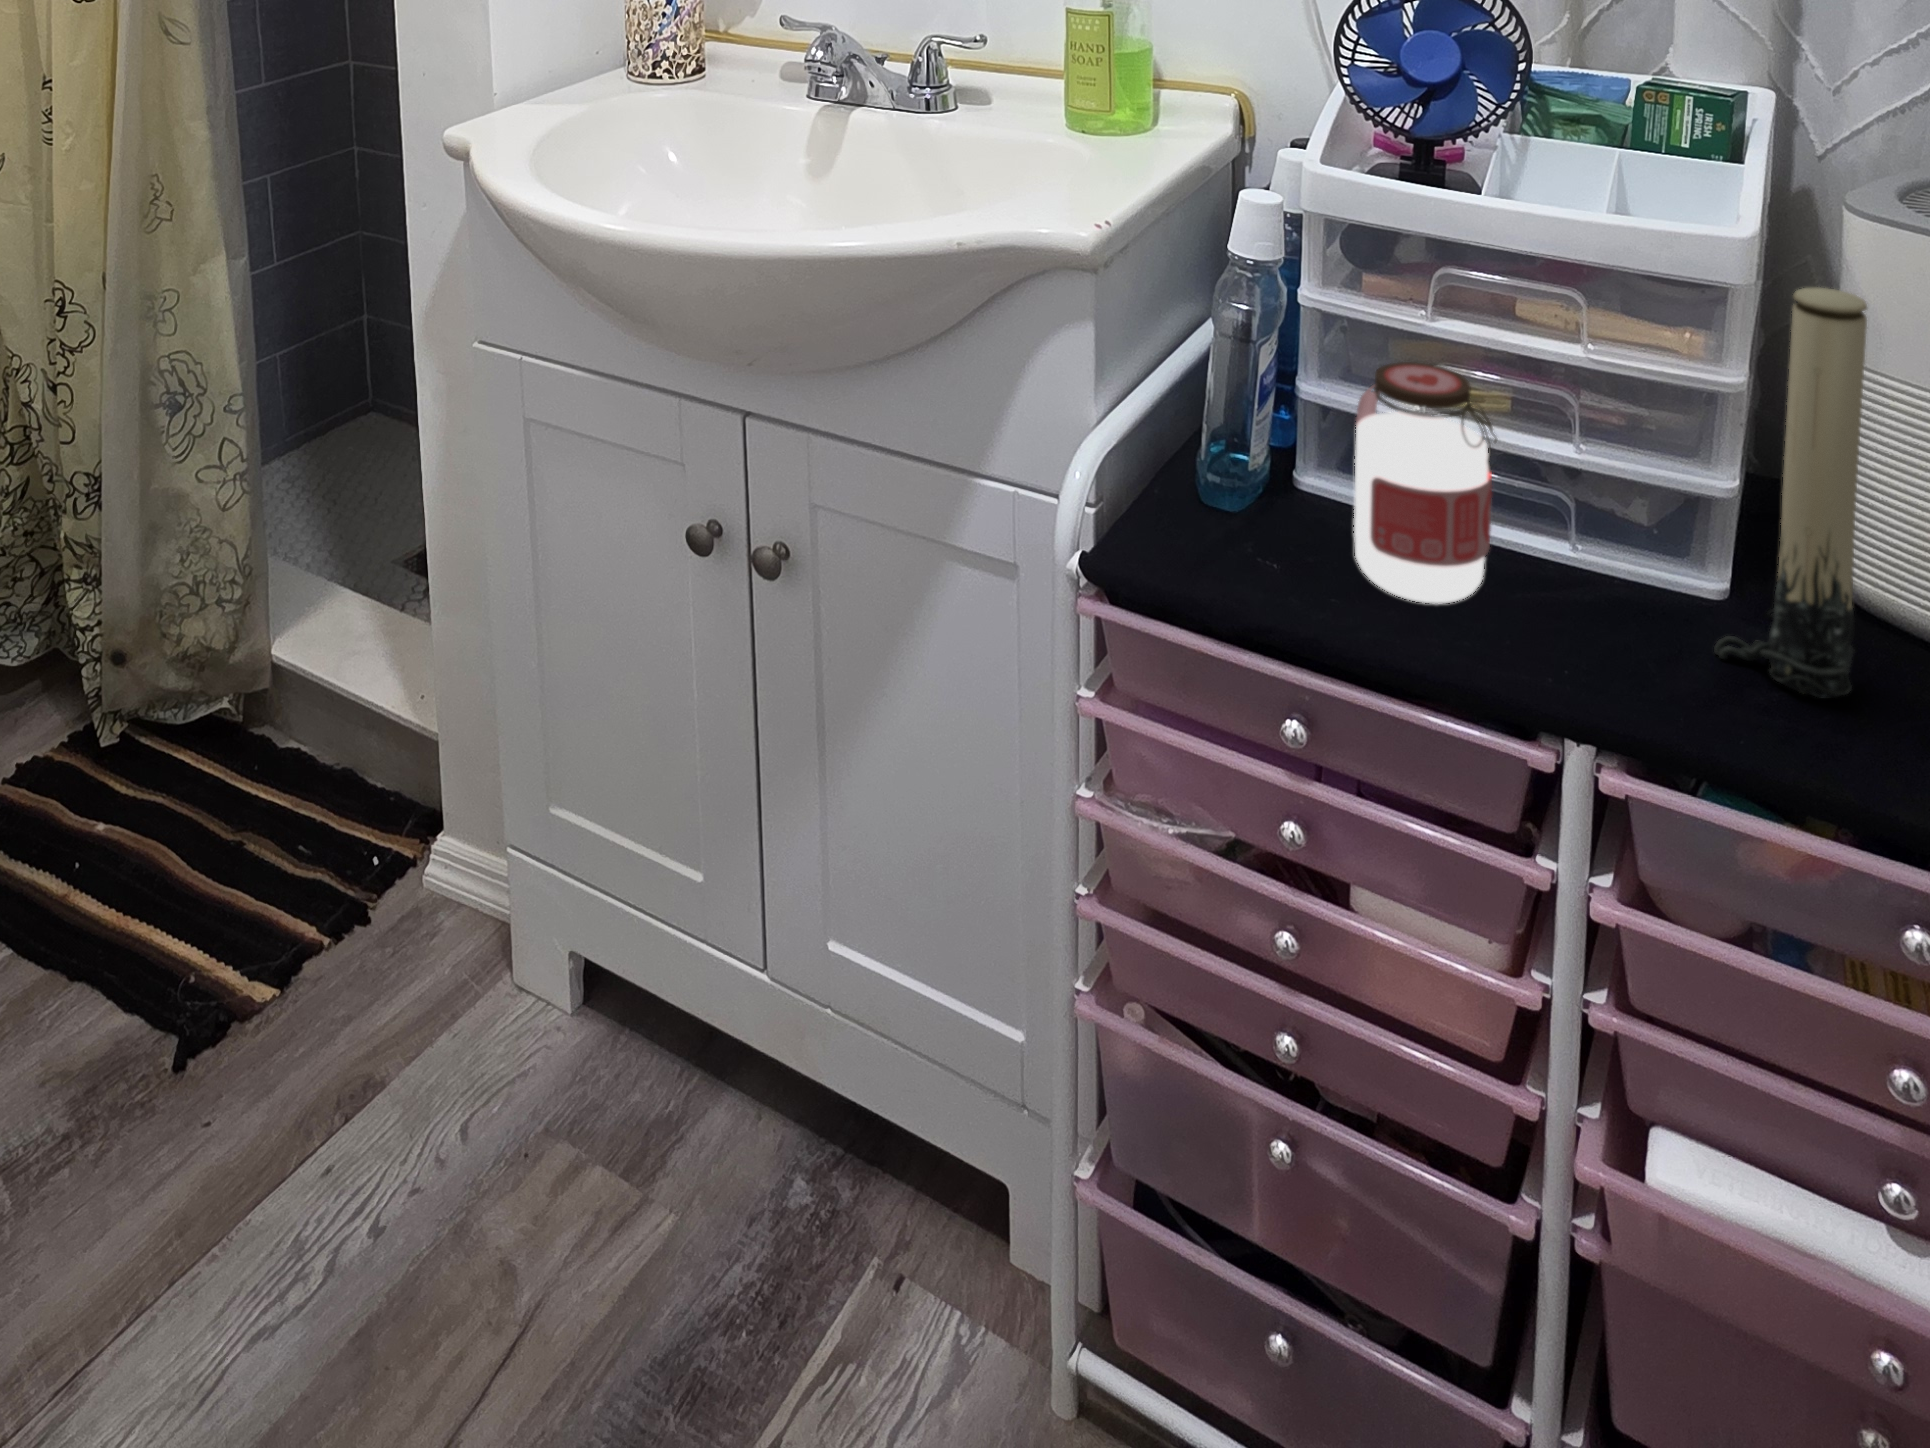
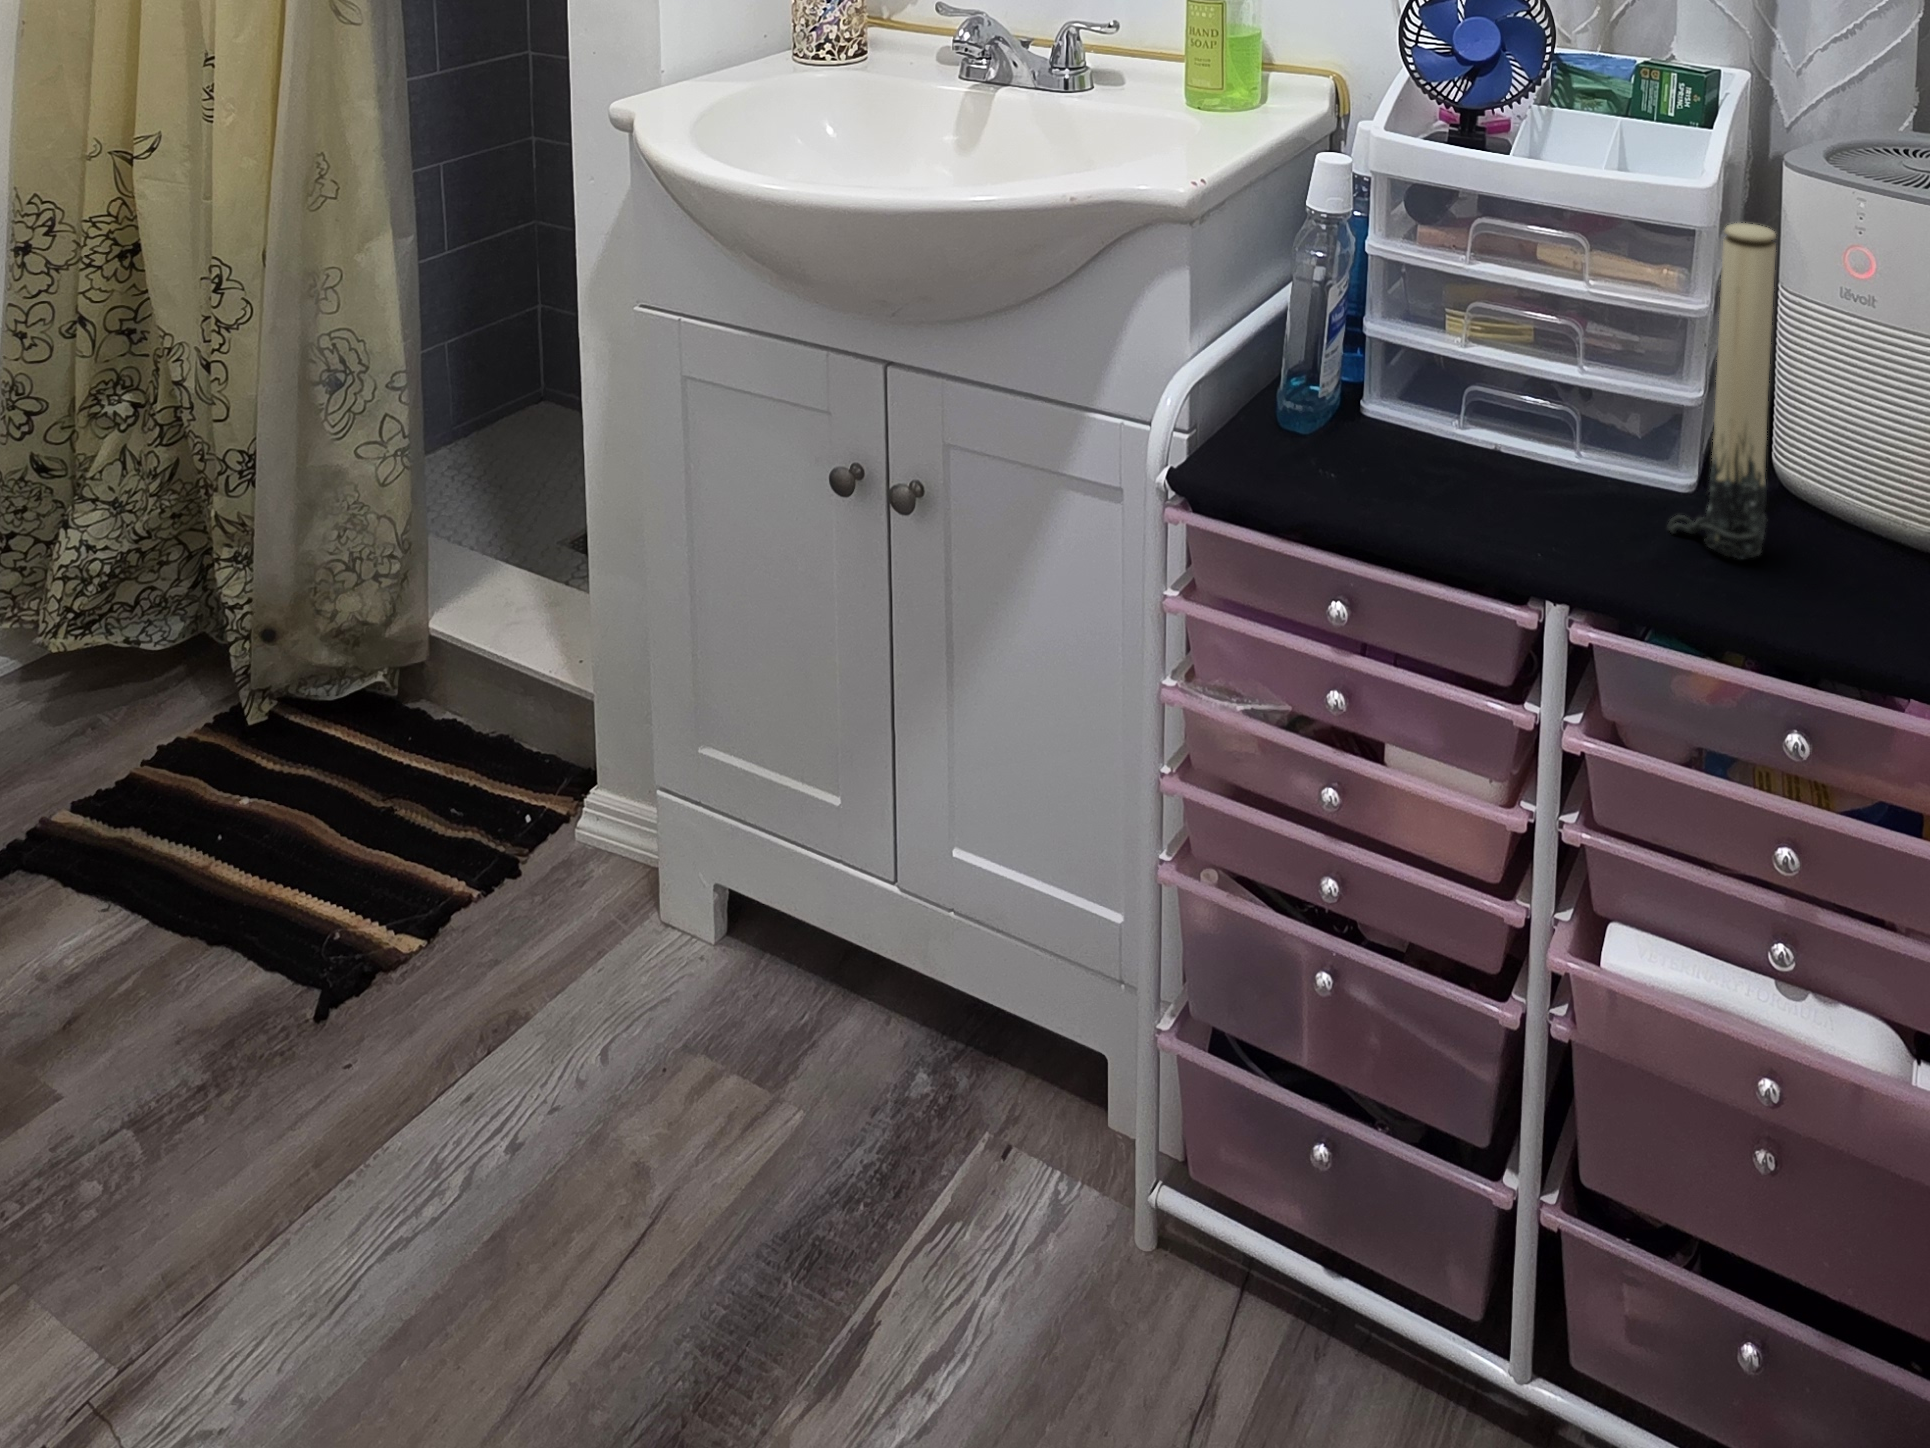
jar: present [1354,362,1497,603] -> none [1392,296,1507,502]

